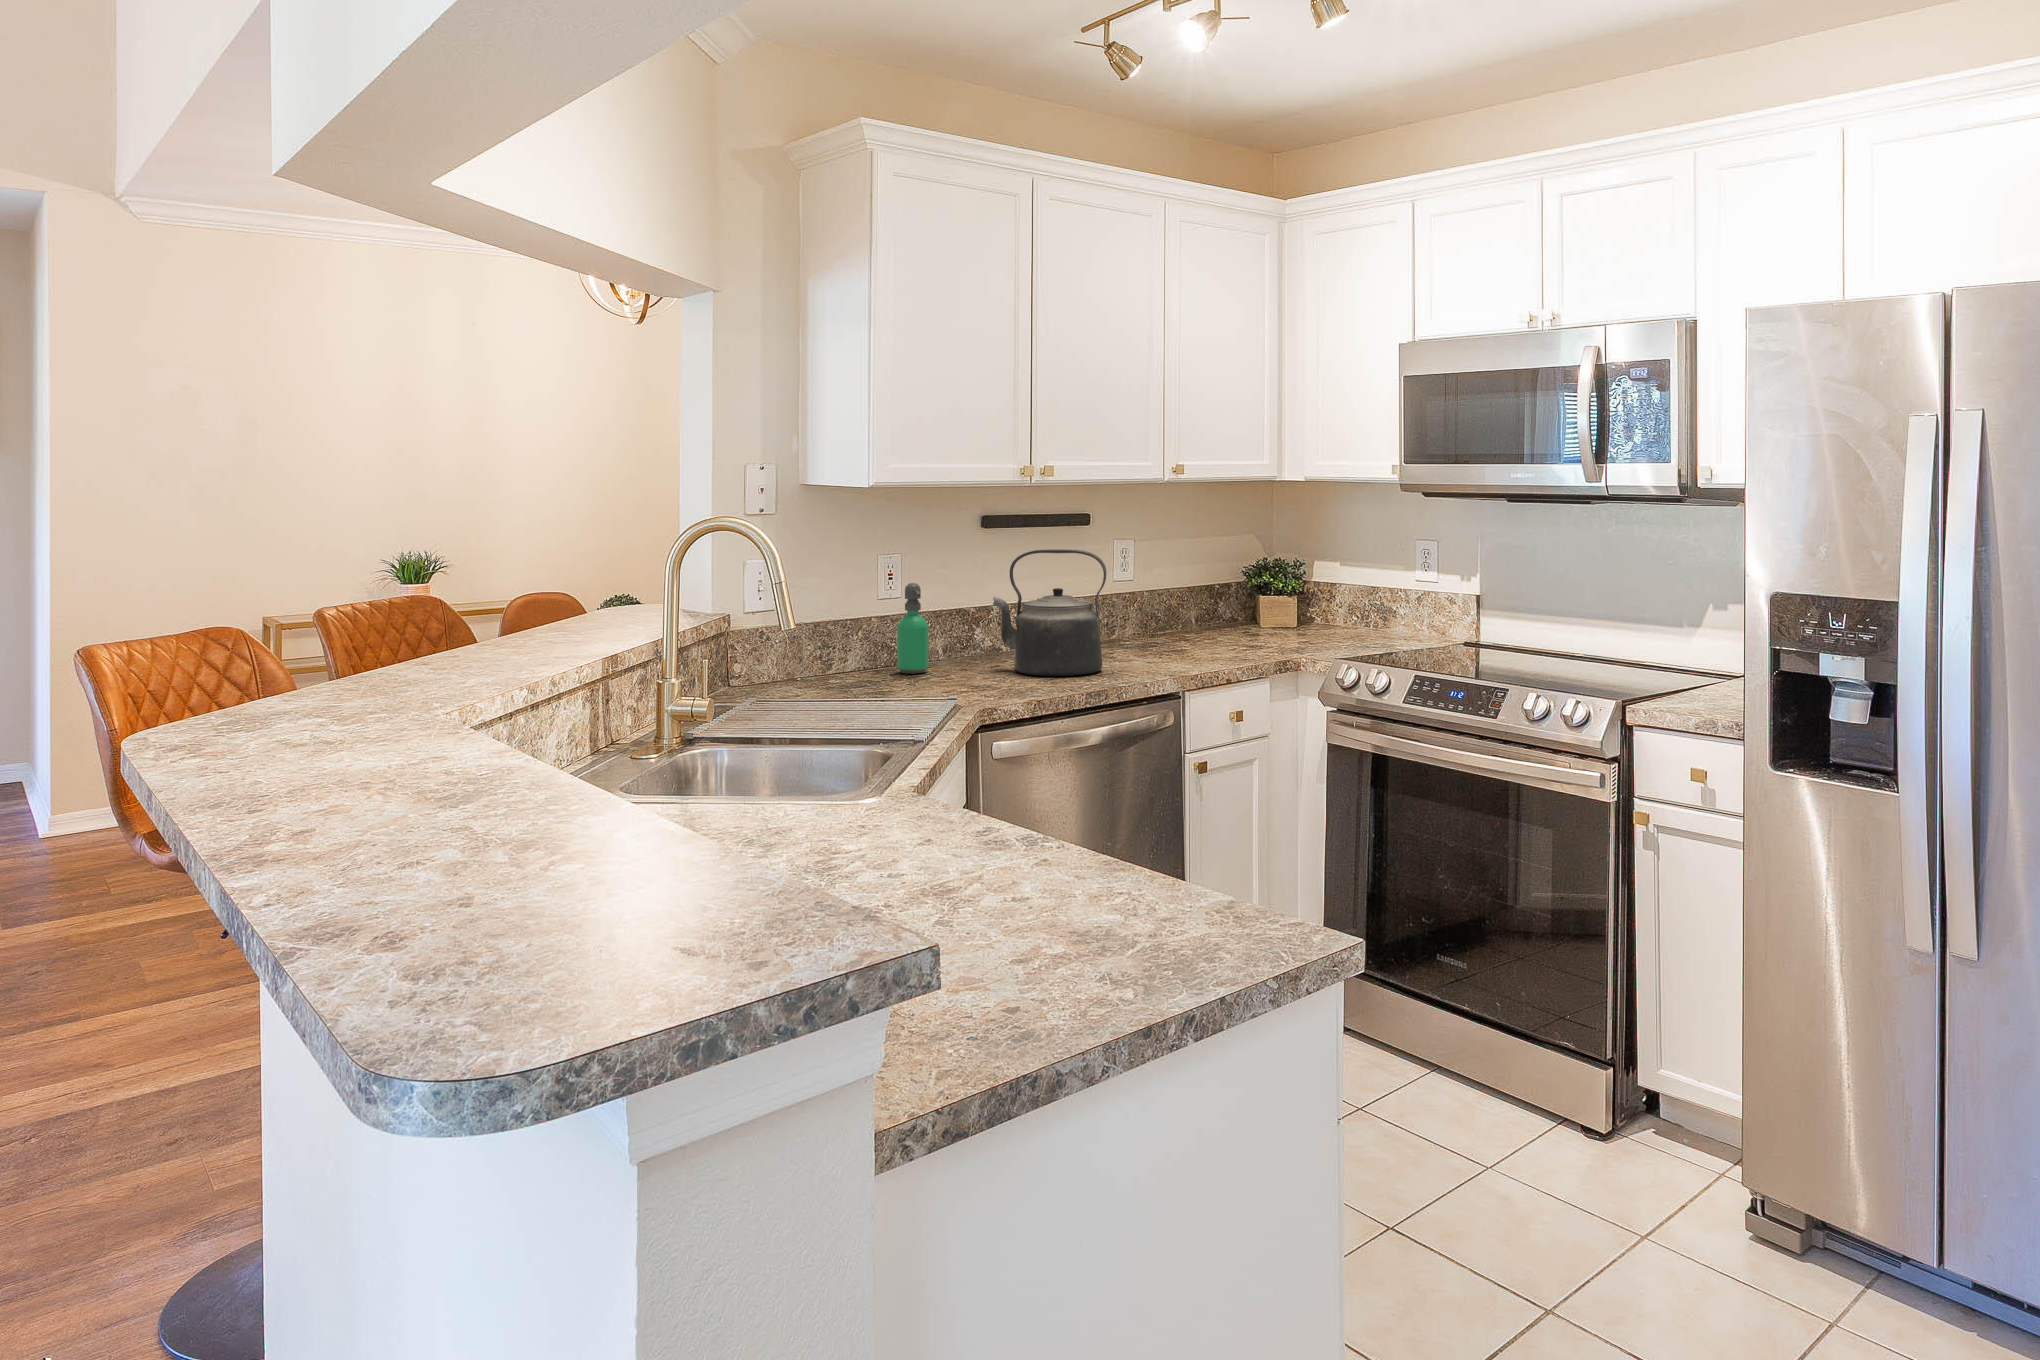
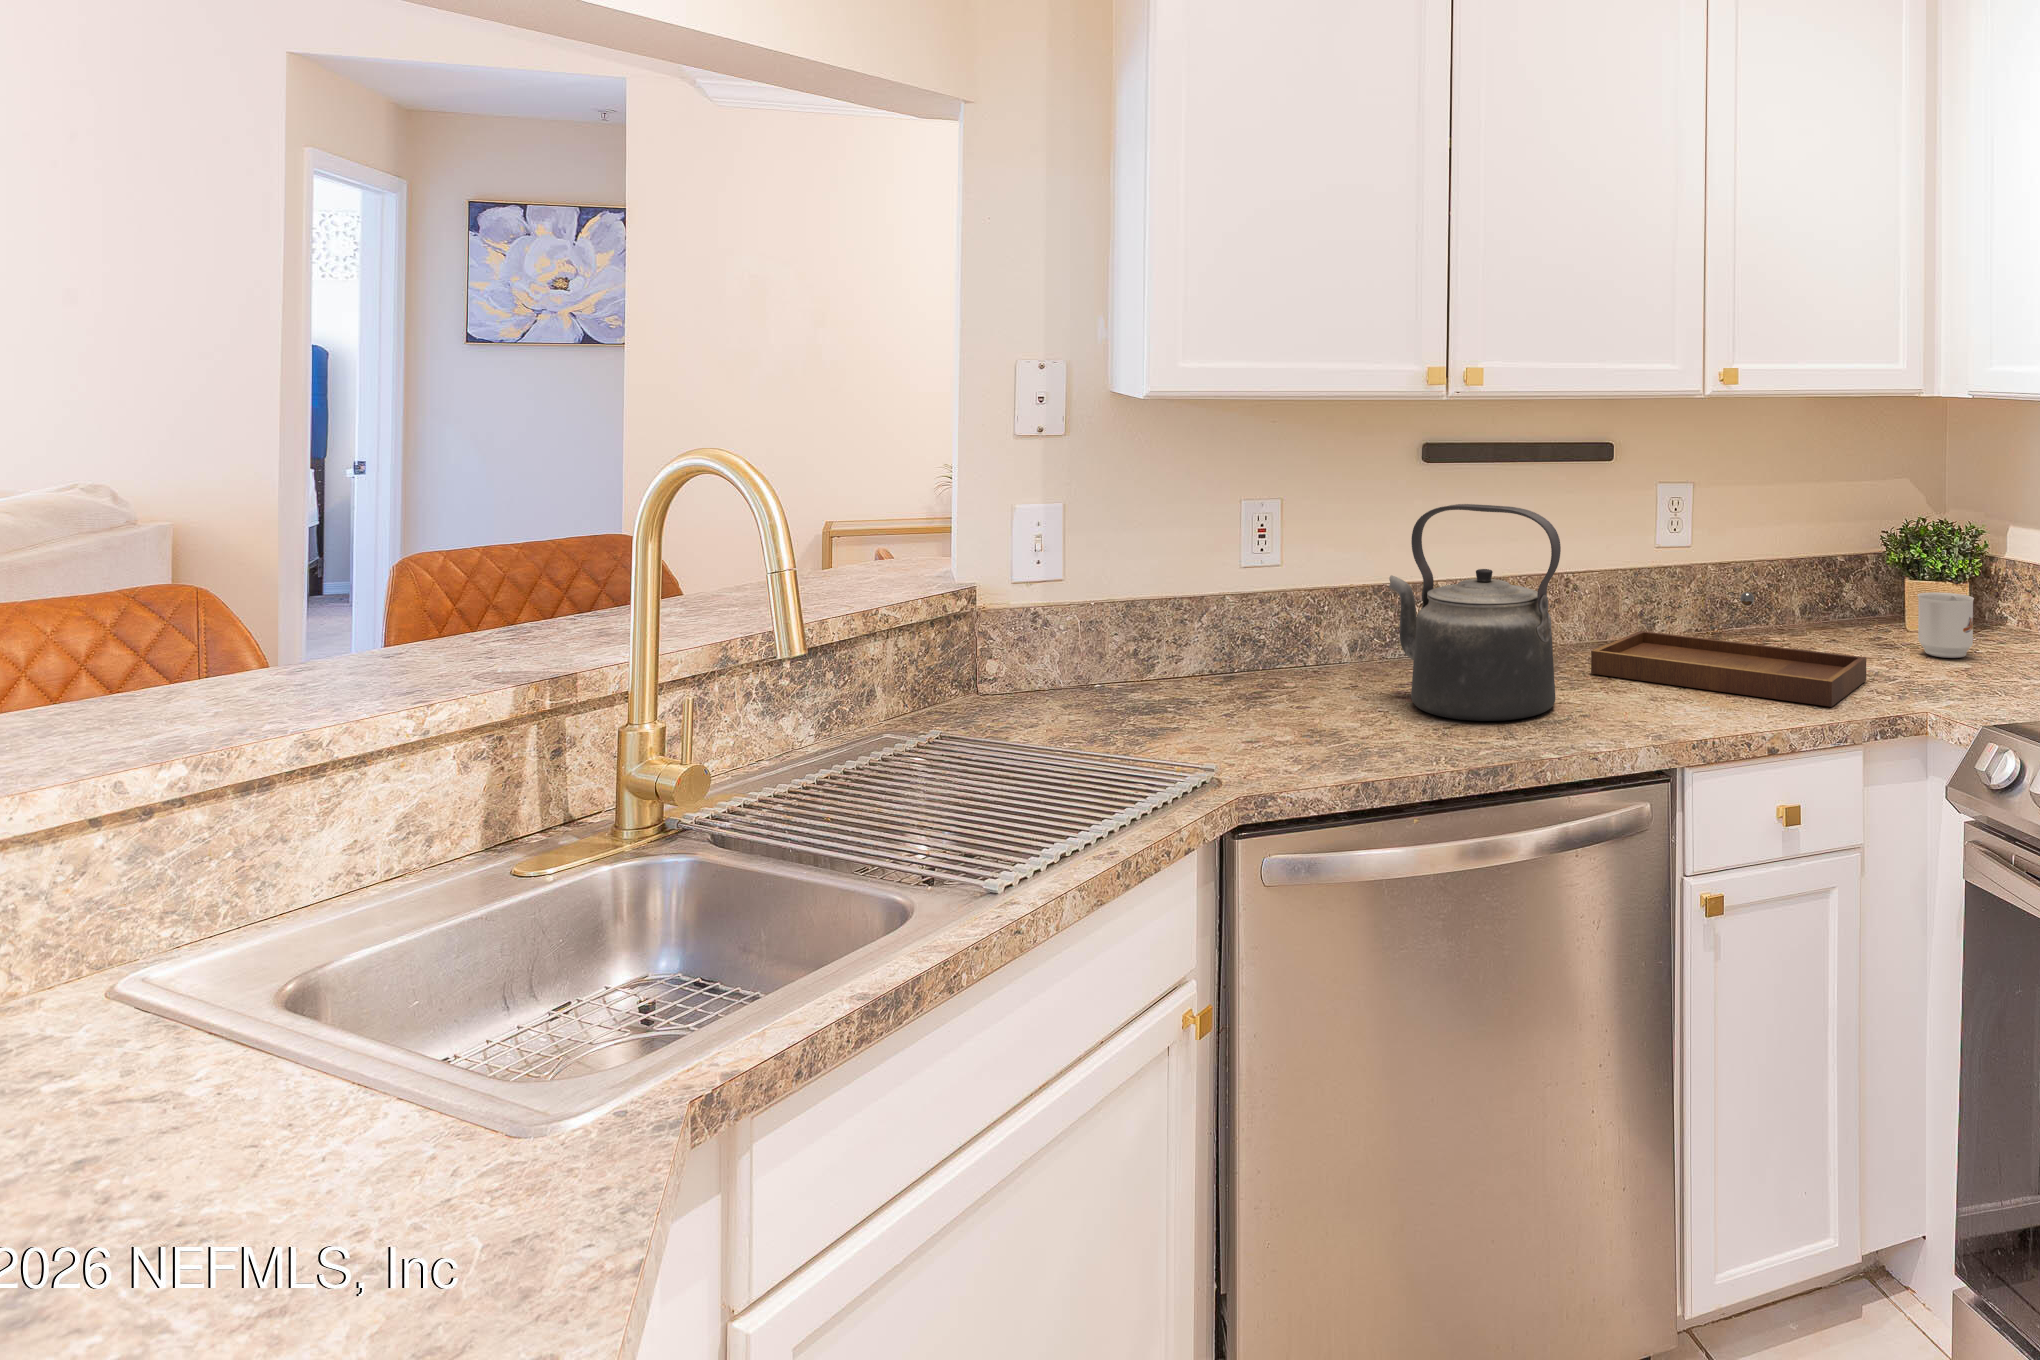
soap dispenser: present [897,583,928,674] -> none [1241,548,1290,690]
tray: none [1101,601,1258,660] -> present [1591,592,1866,707]
mug: none [1274,601,1307,639] -> present [1917,592,1974,658]

